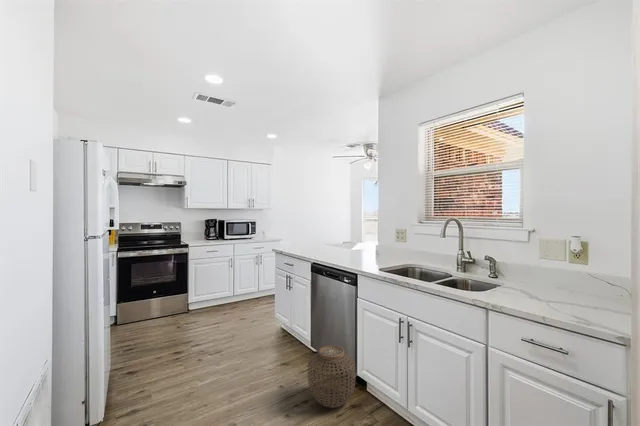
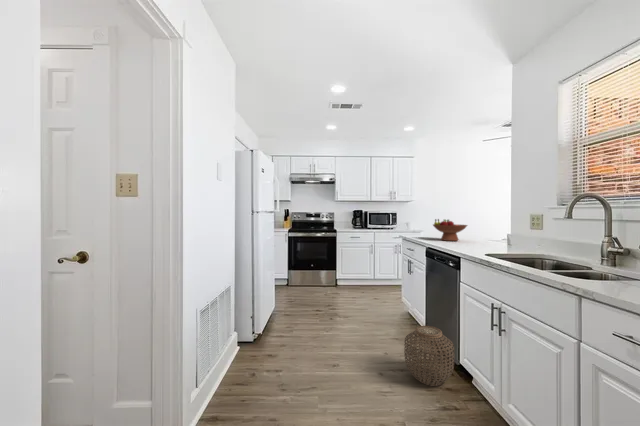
fruit bowl: none [311,232,342,253] -> present [433,219,467,241]

